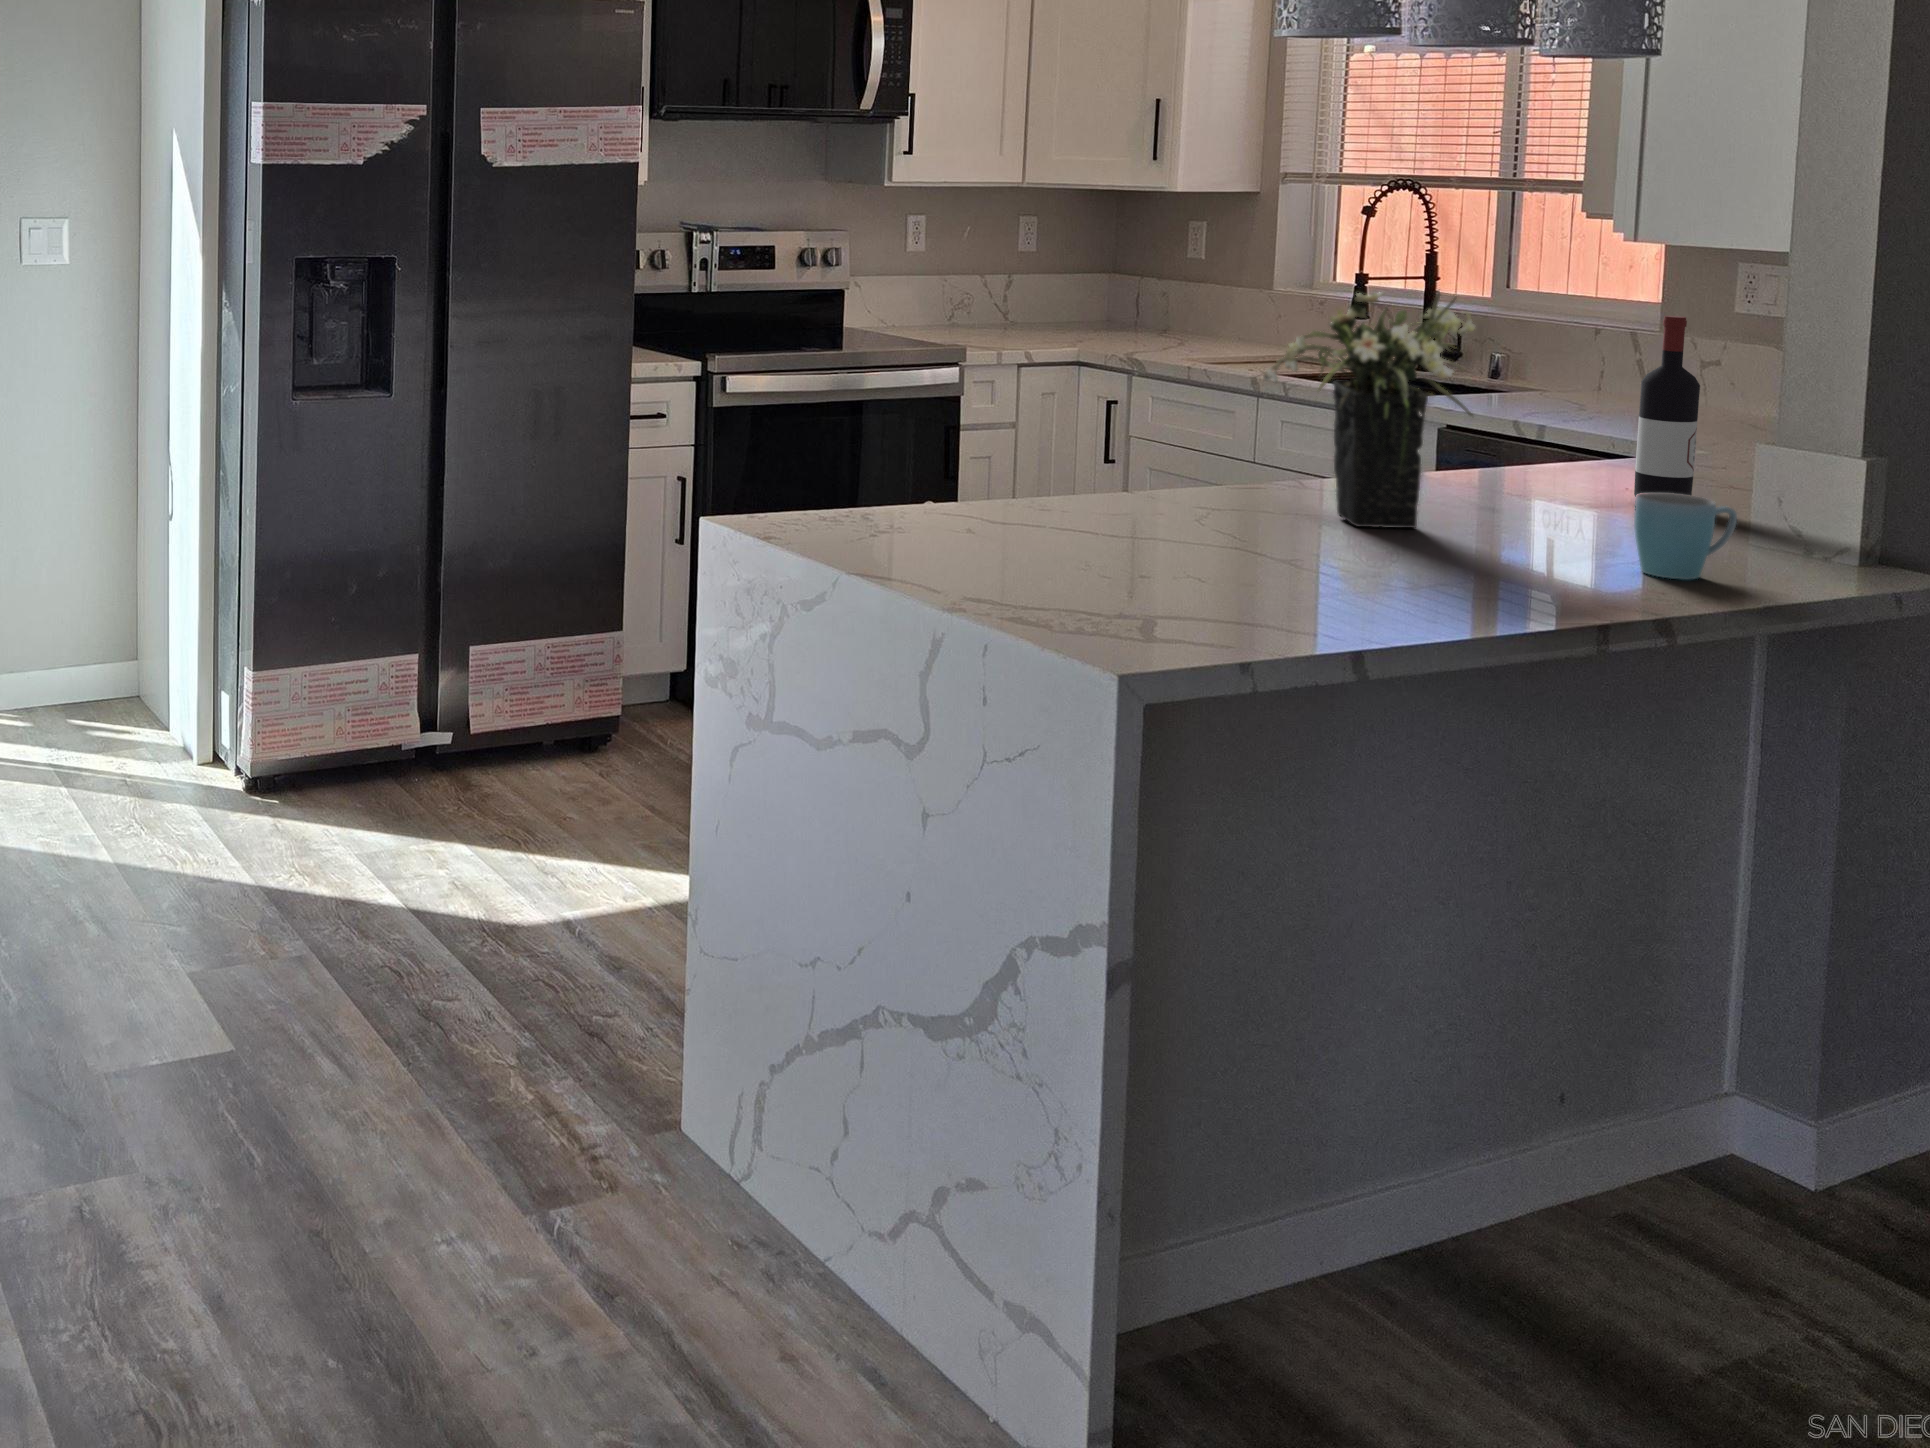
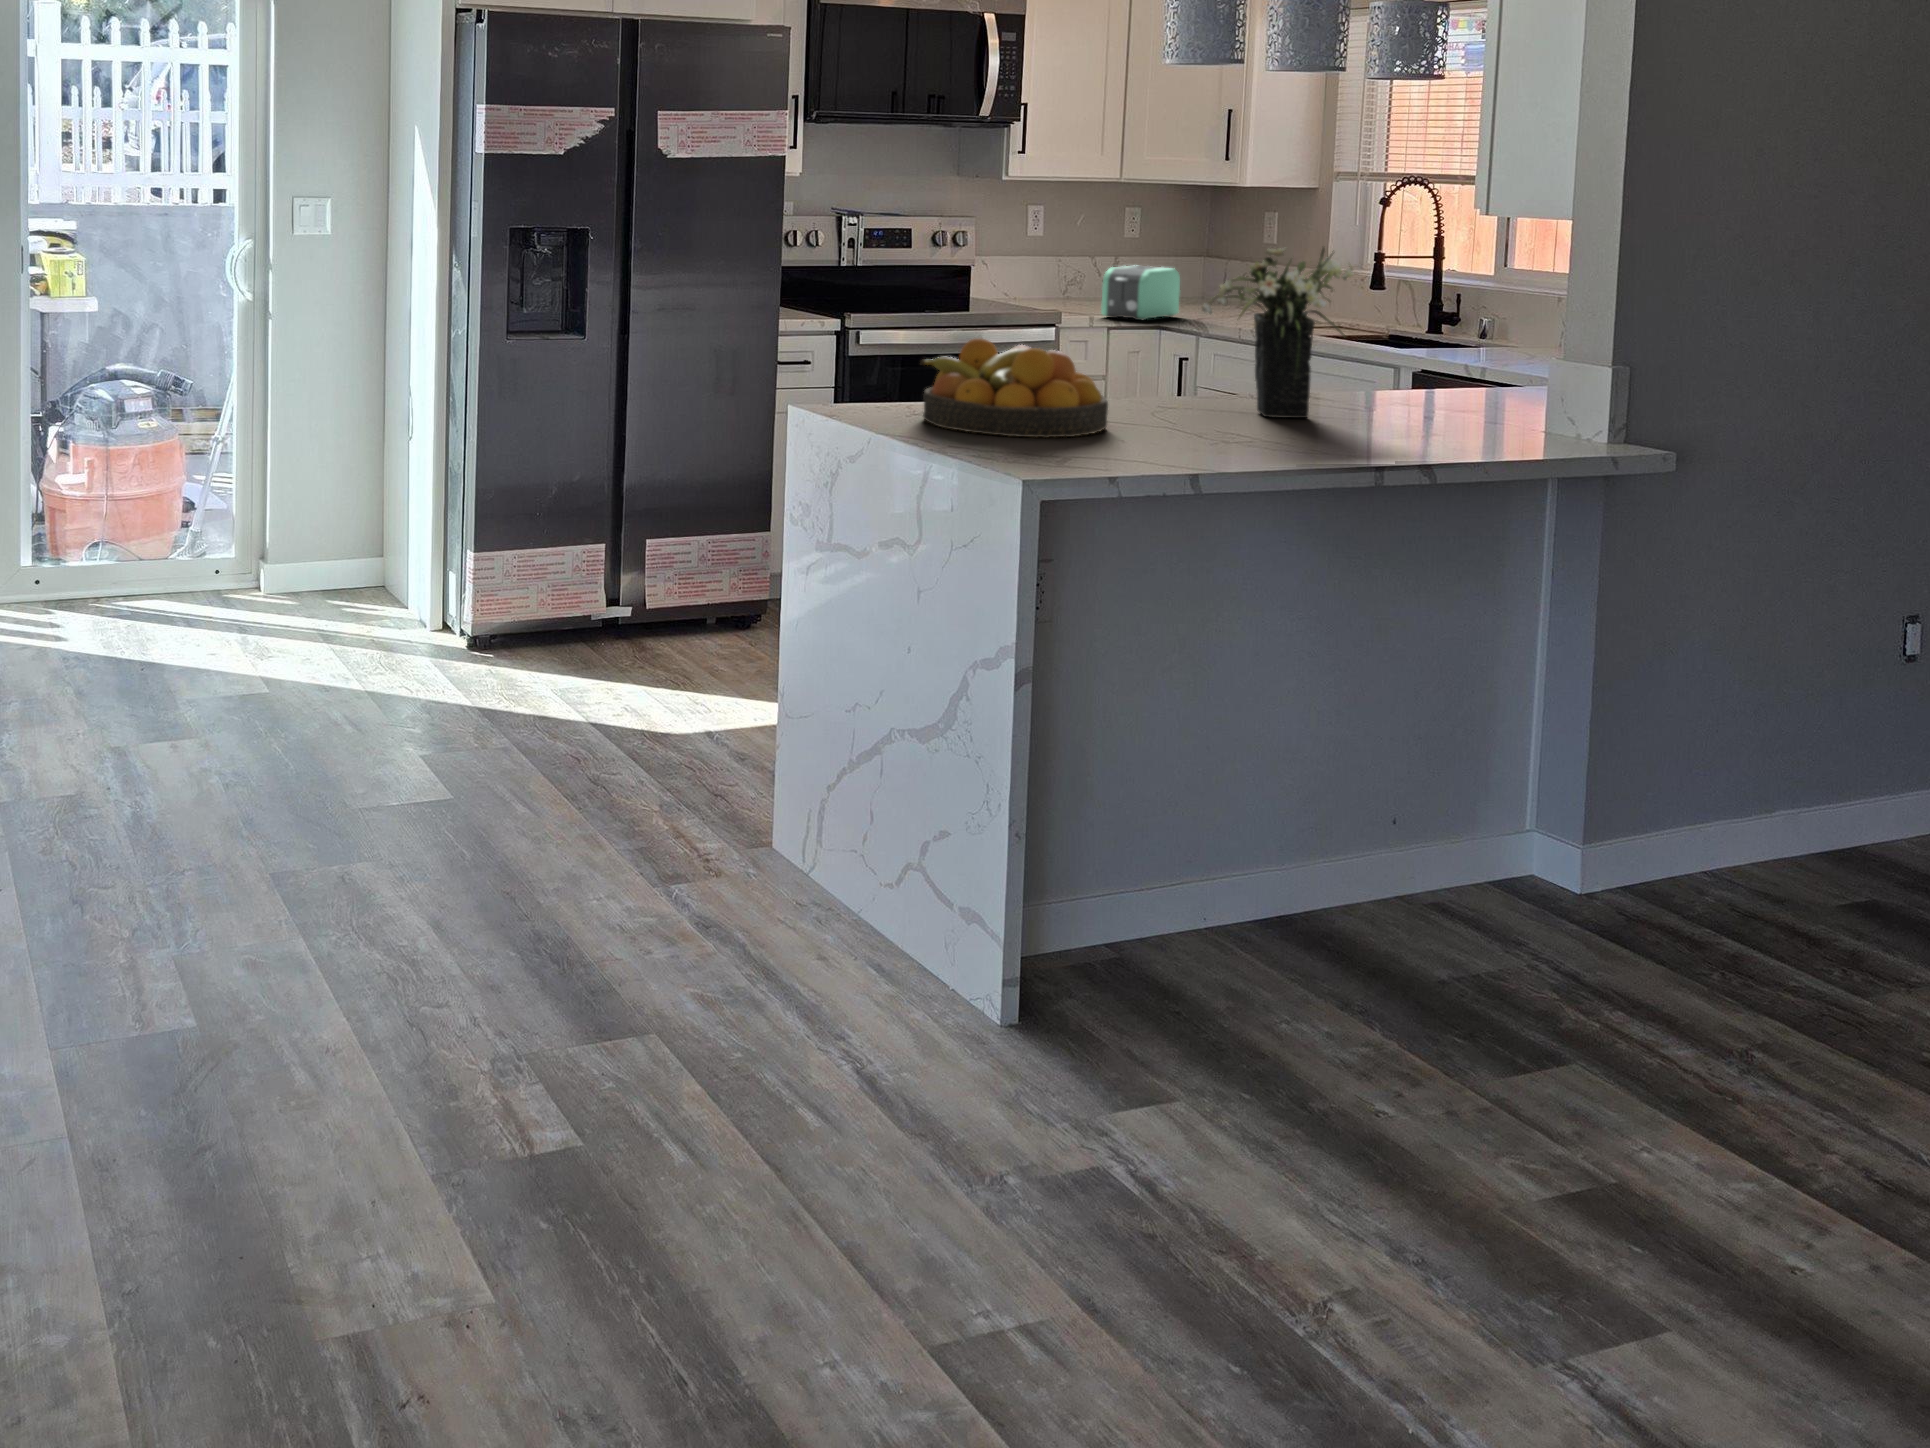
toaster: none [1014,289,1107,357] -> present [1101,265,1180,320]
wine bottle: present [1634,316,1700,497] -> none [1489,270,1534,412]
fruit bowl: none [890,427,1164,577] -> present [921,338,1108,438]
mug: present [1634,492,1737,580] -> none [1438,387,1508,445]

